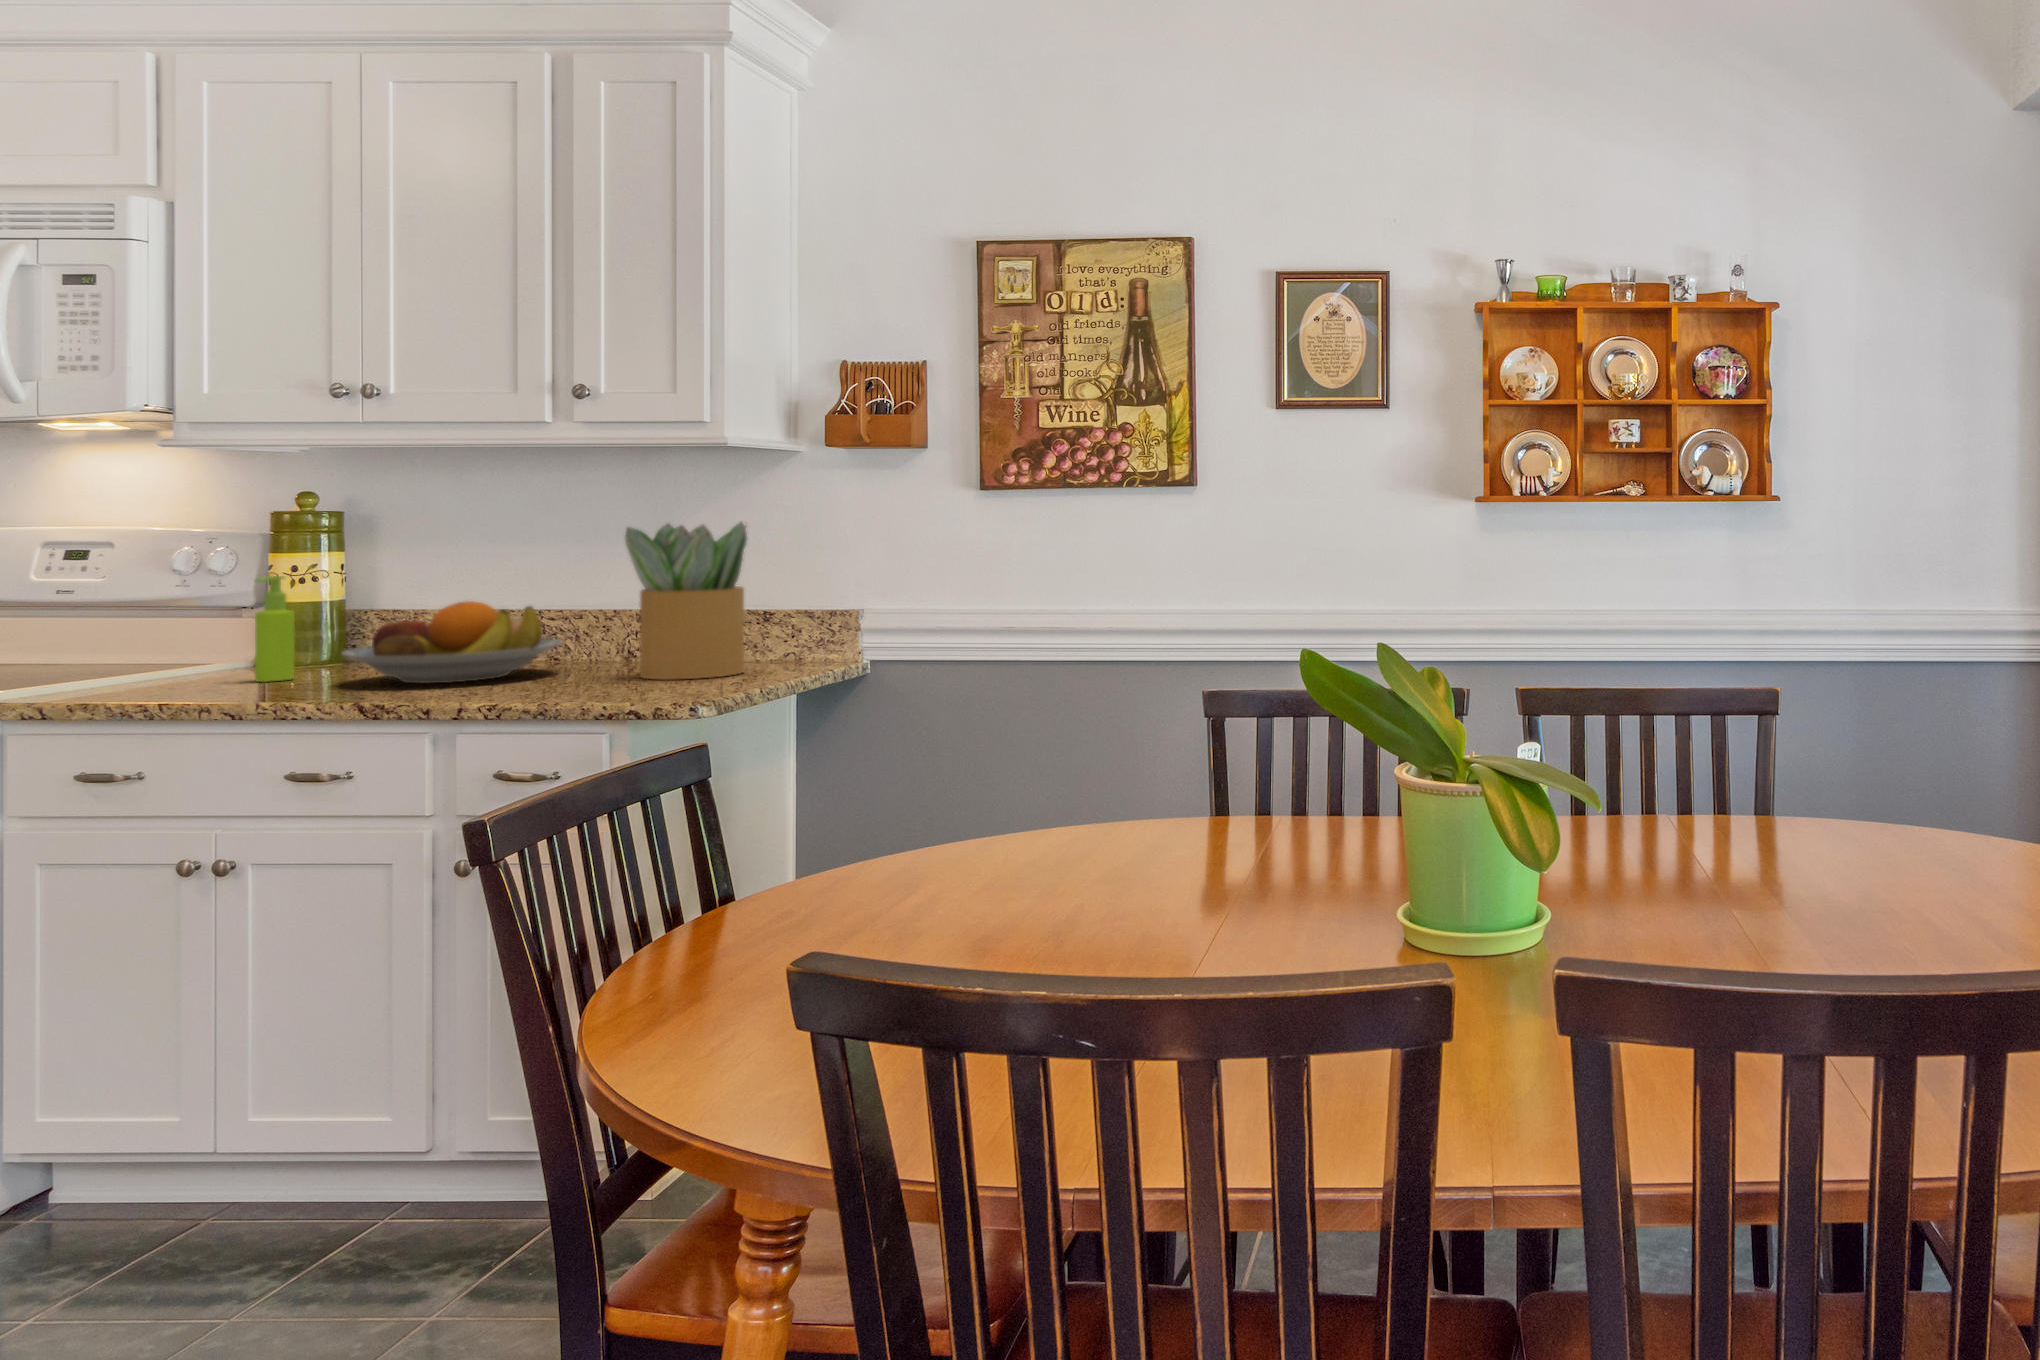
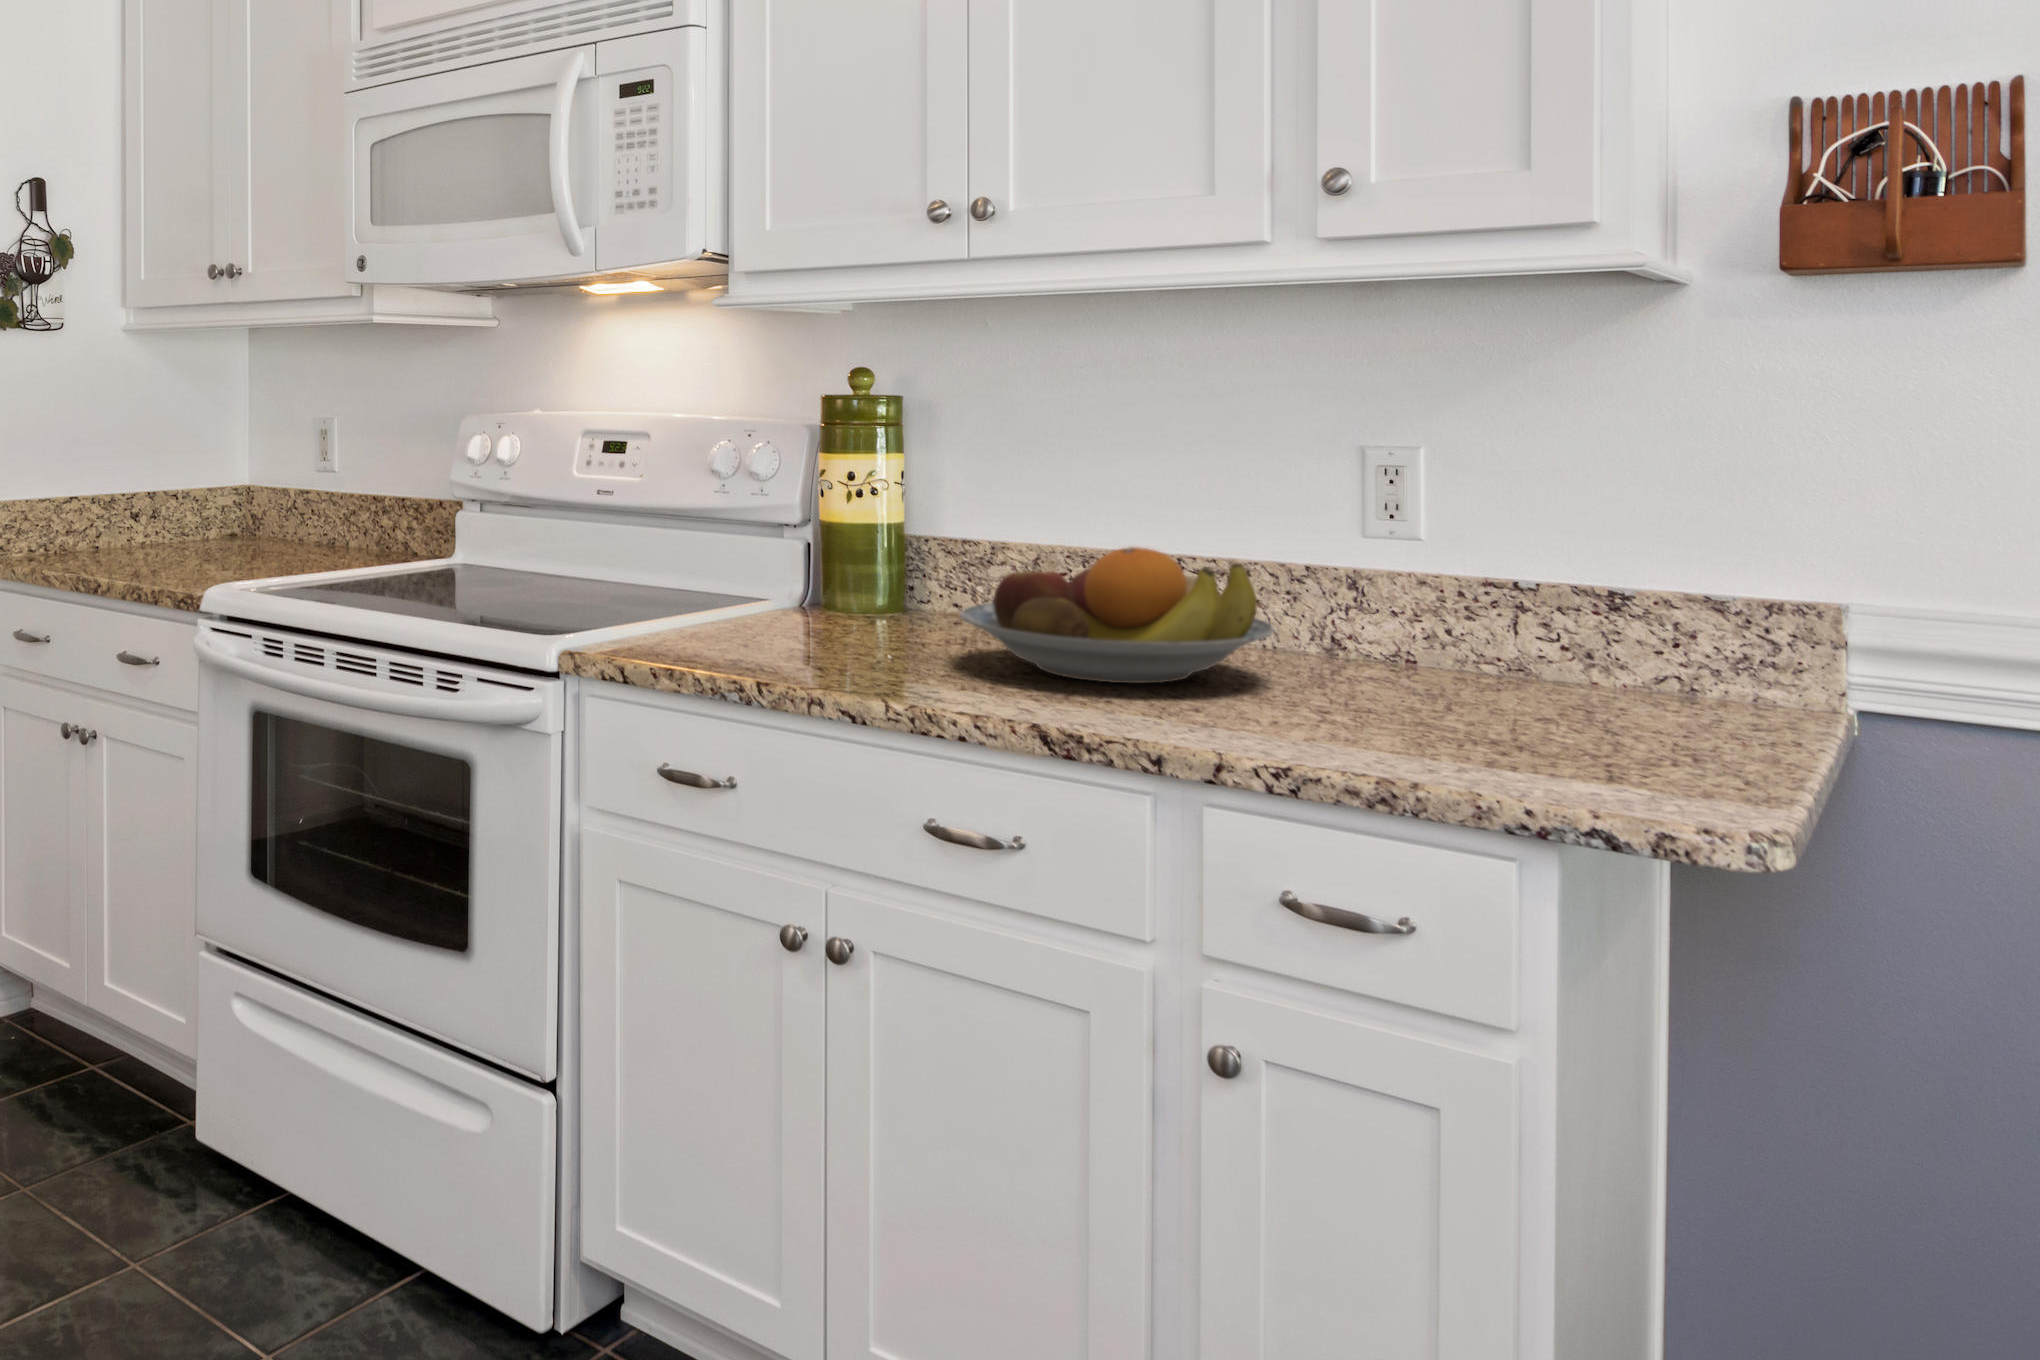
potted plant: present [625,522,748,680] -> none [1408,425,1656,734]
soap dispenser: present [254,576,295,682] -> none [834,489,880,645]

